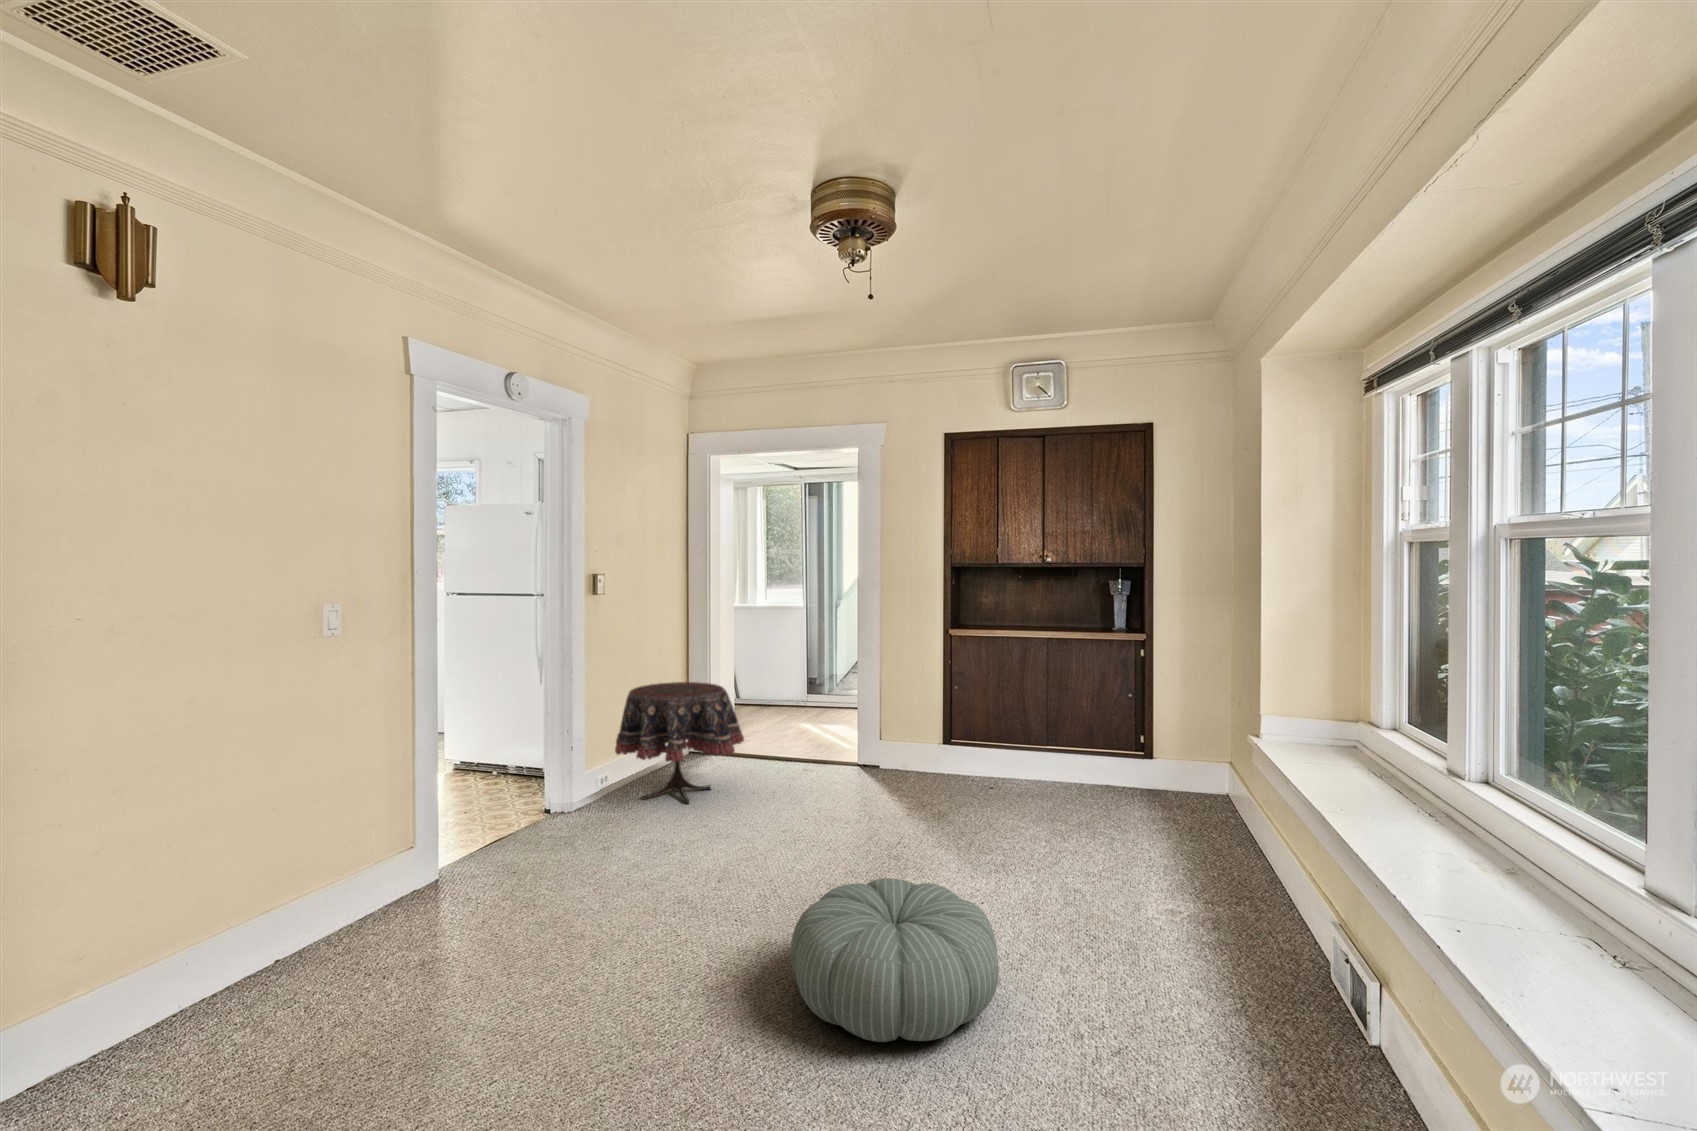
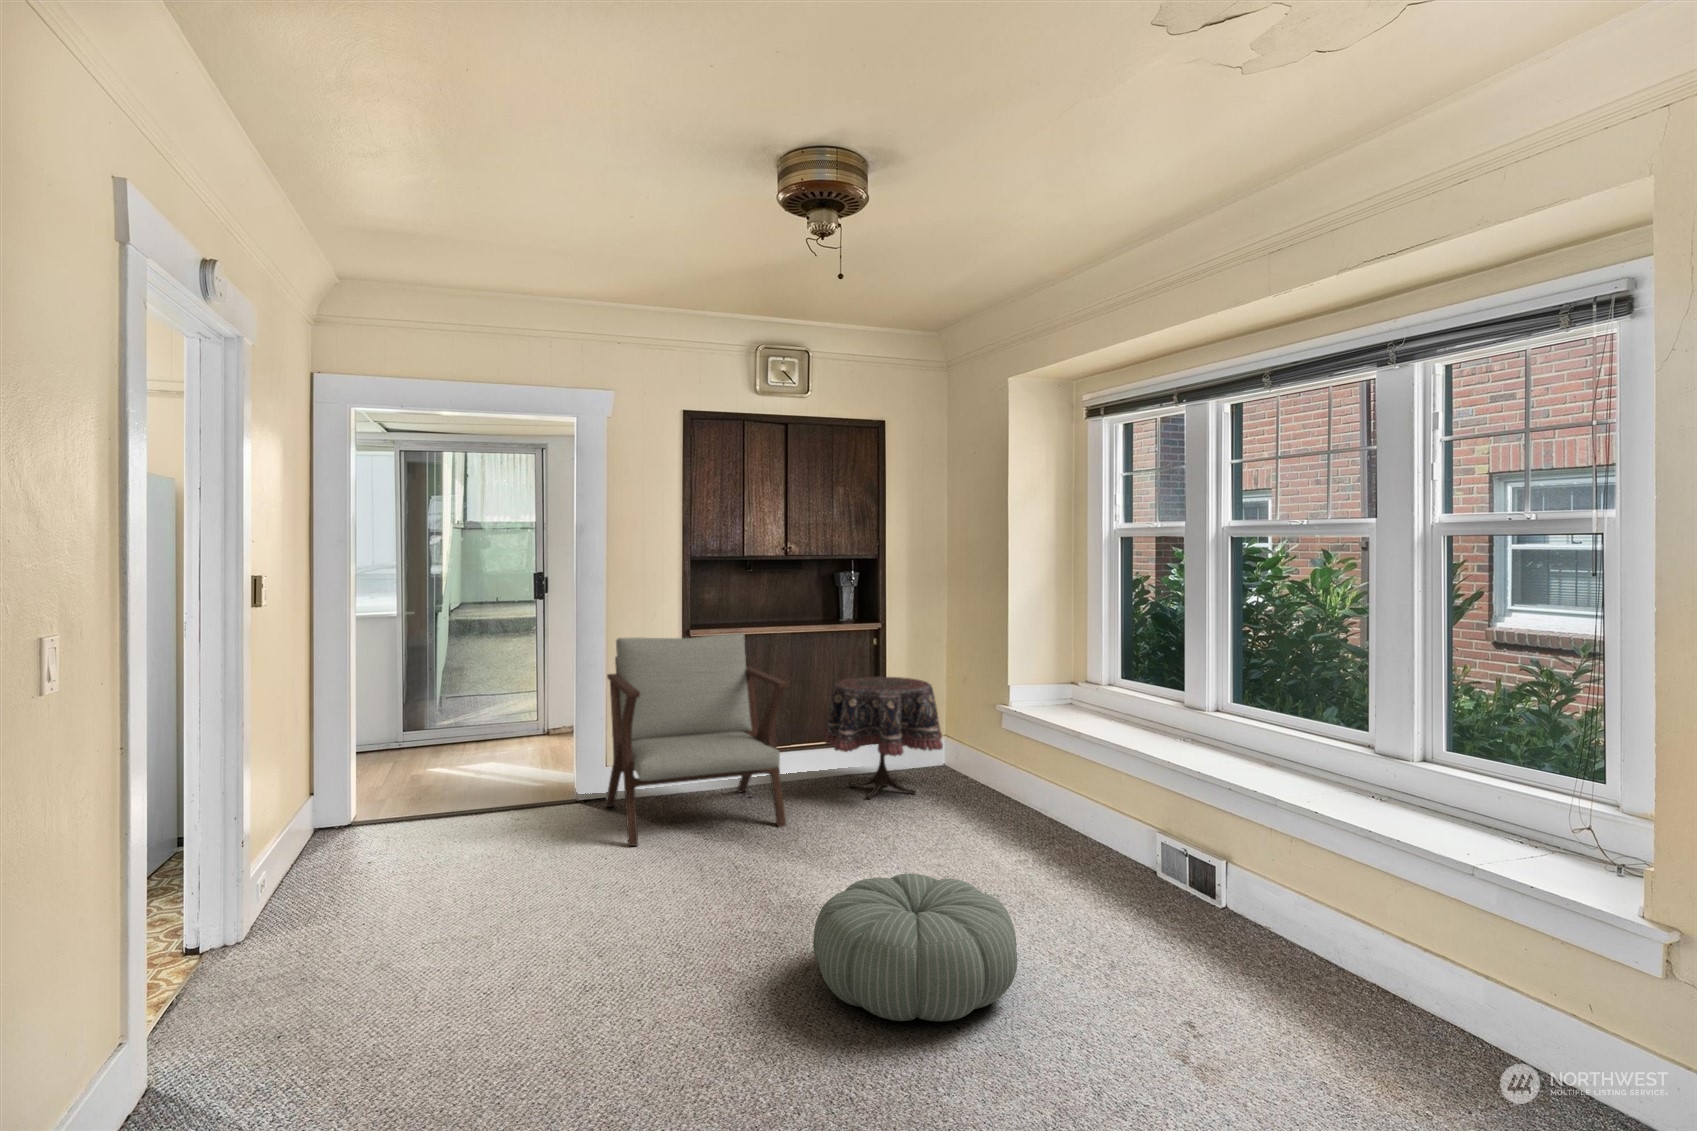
lounge chair: none [843,631,997,822] -> present [606,633,789,846]
side table: present [615,682,744,804] -> present [823,677,943,799]

